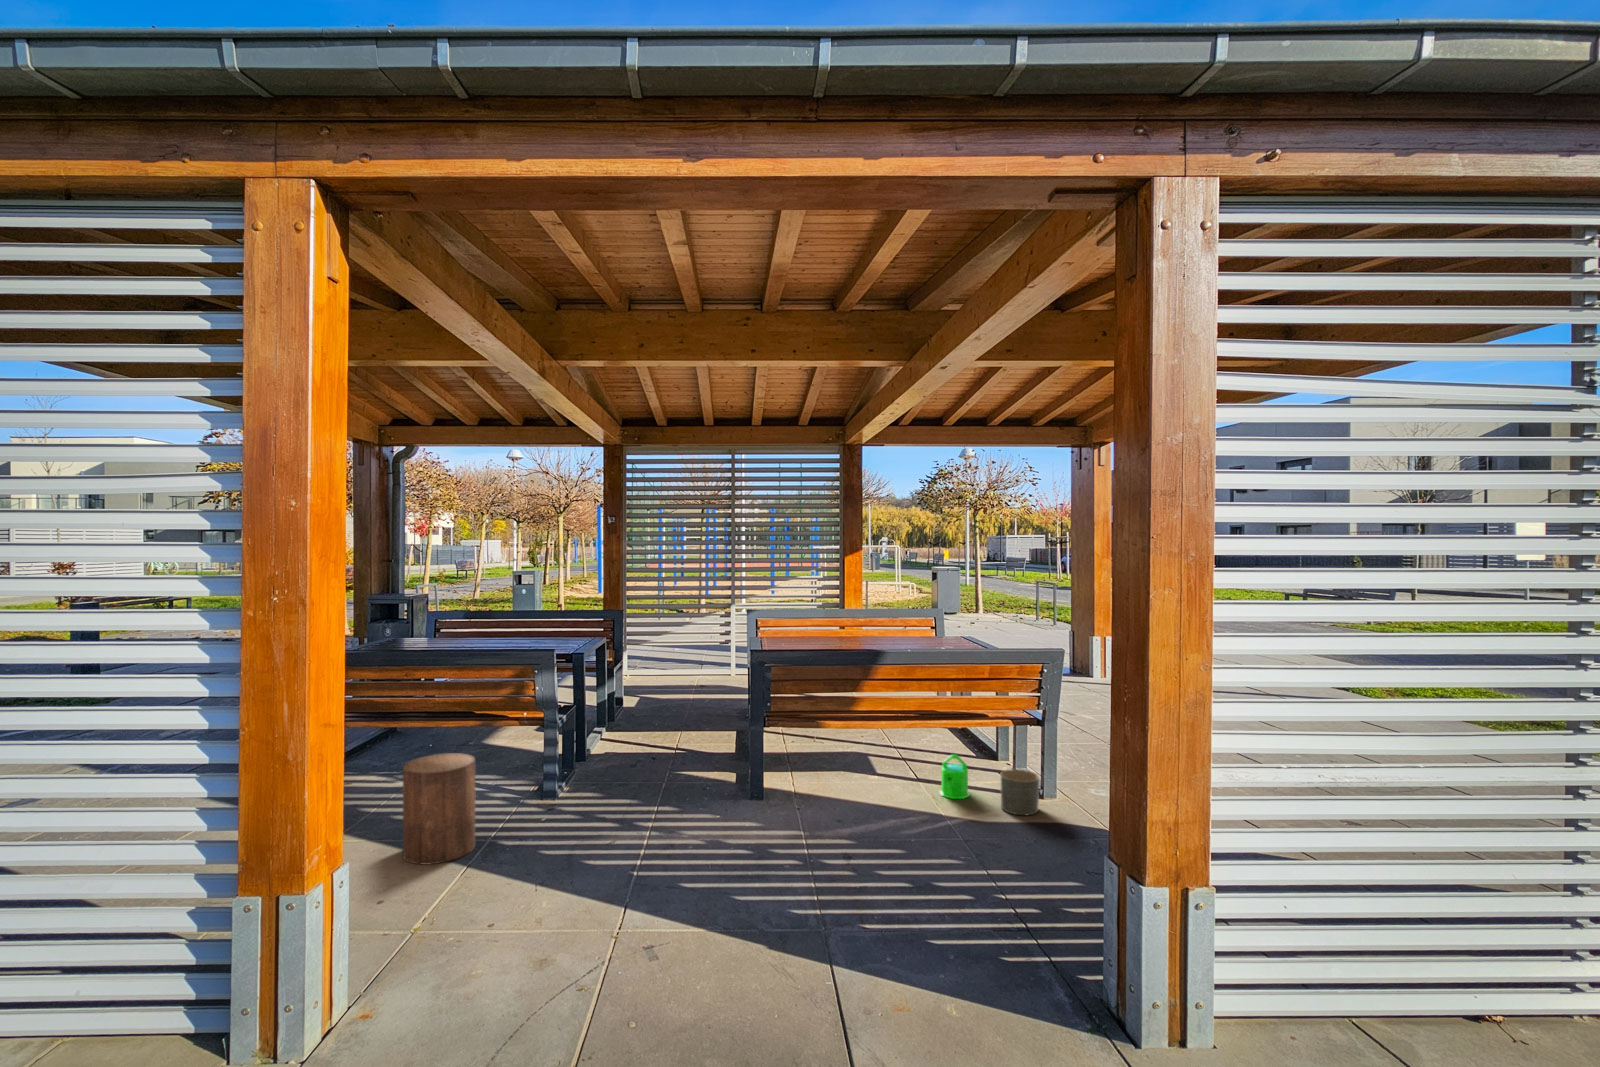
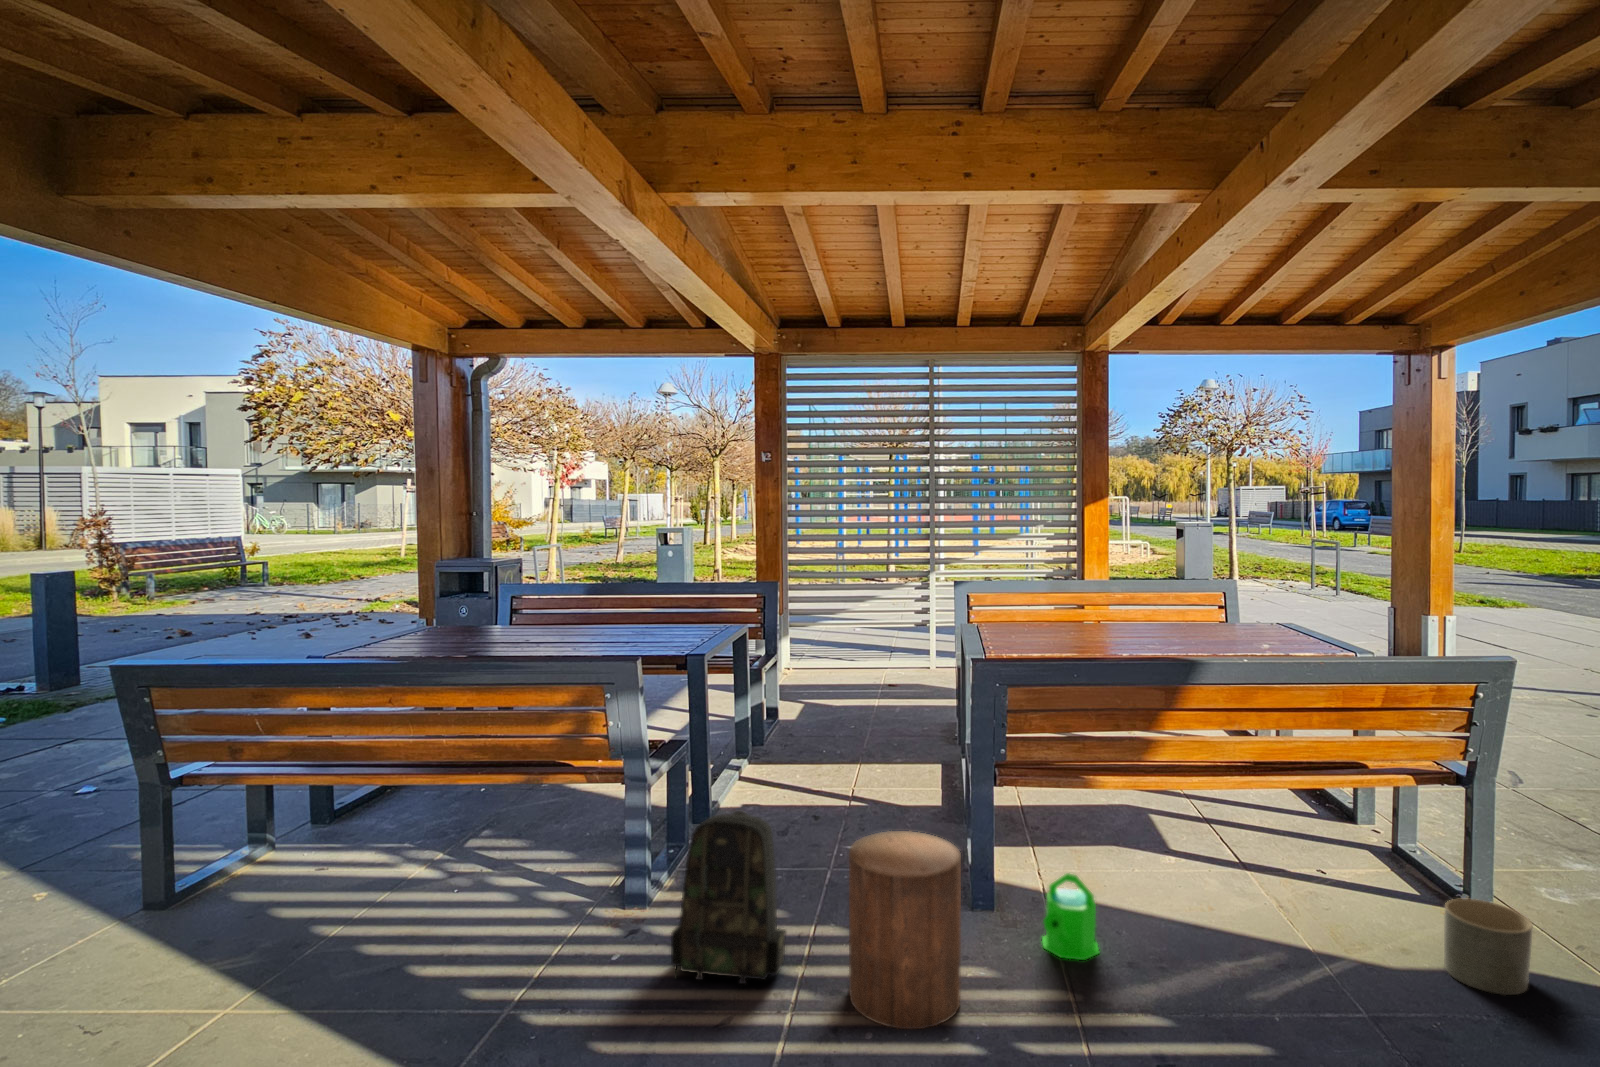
backpack: none [569,742,639,844] -> present [671,811,786,984]
stool: present [403,753,476,864] -> present [849,831,961,1029]
watering can: present [940,754,970,799] -> present [1042,873,1099,960]

